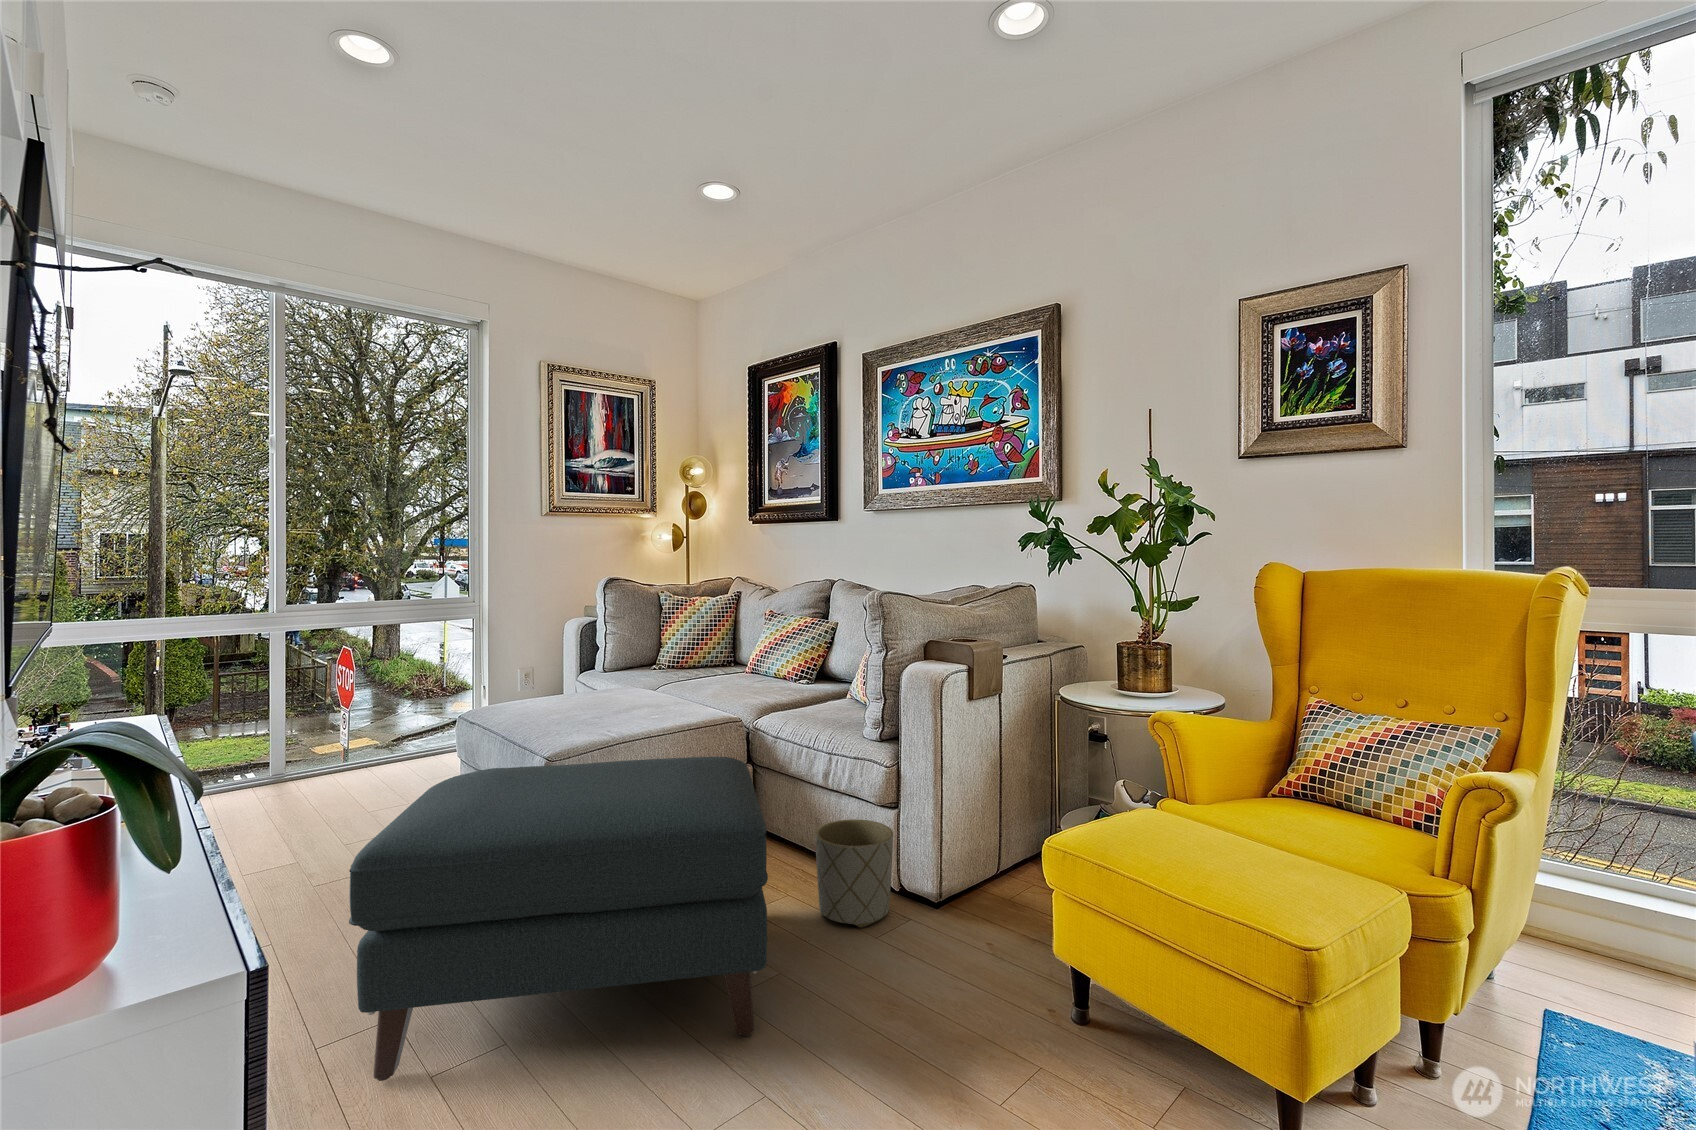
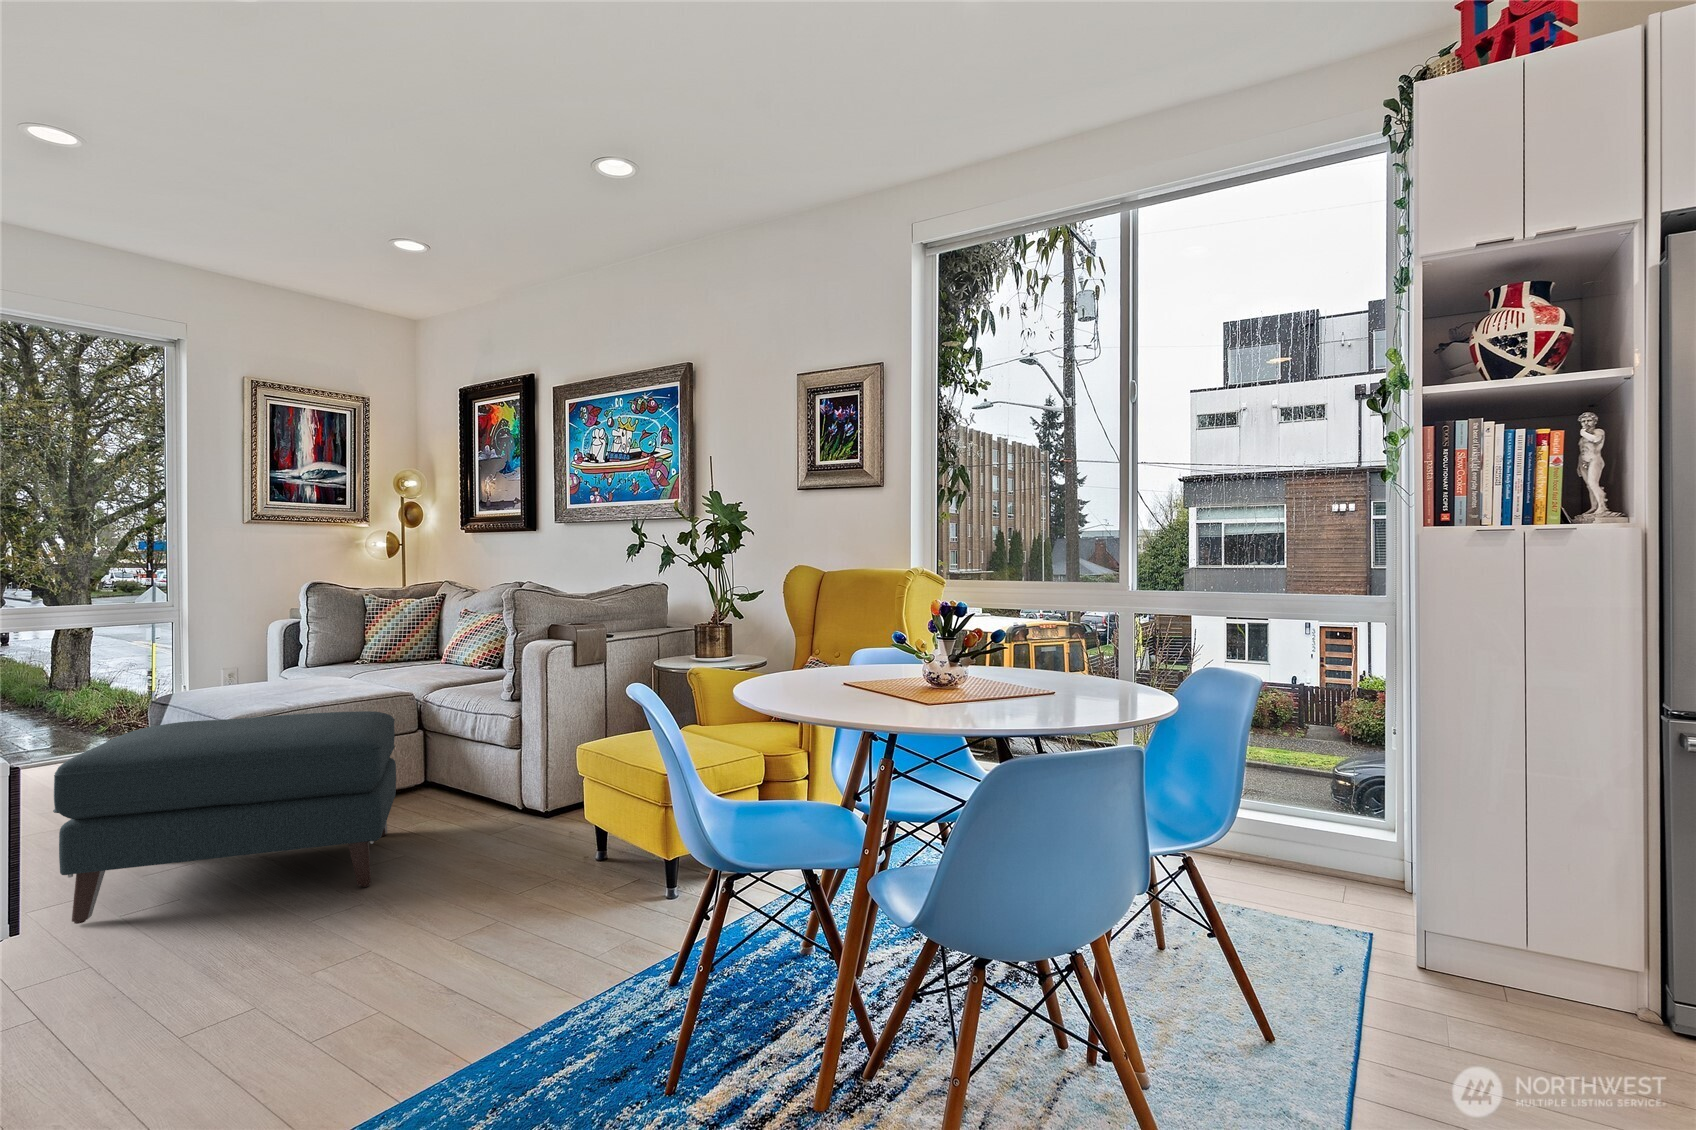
planter: present [815,819,893,928] -> none [451,760,514,834]

